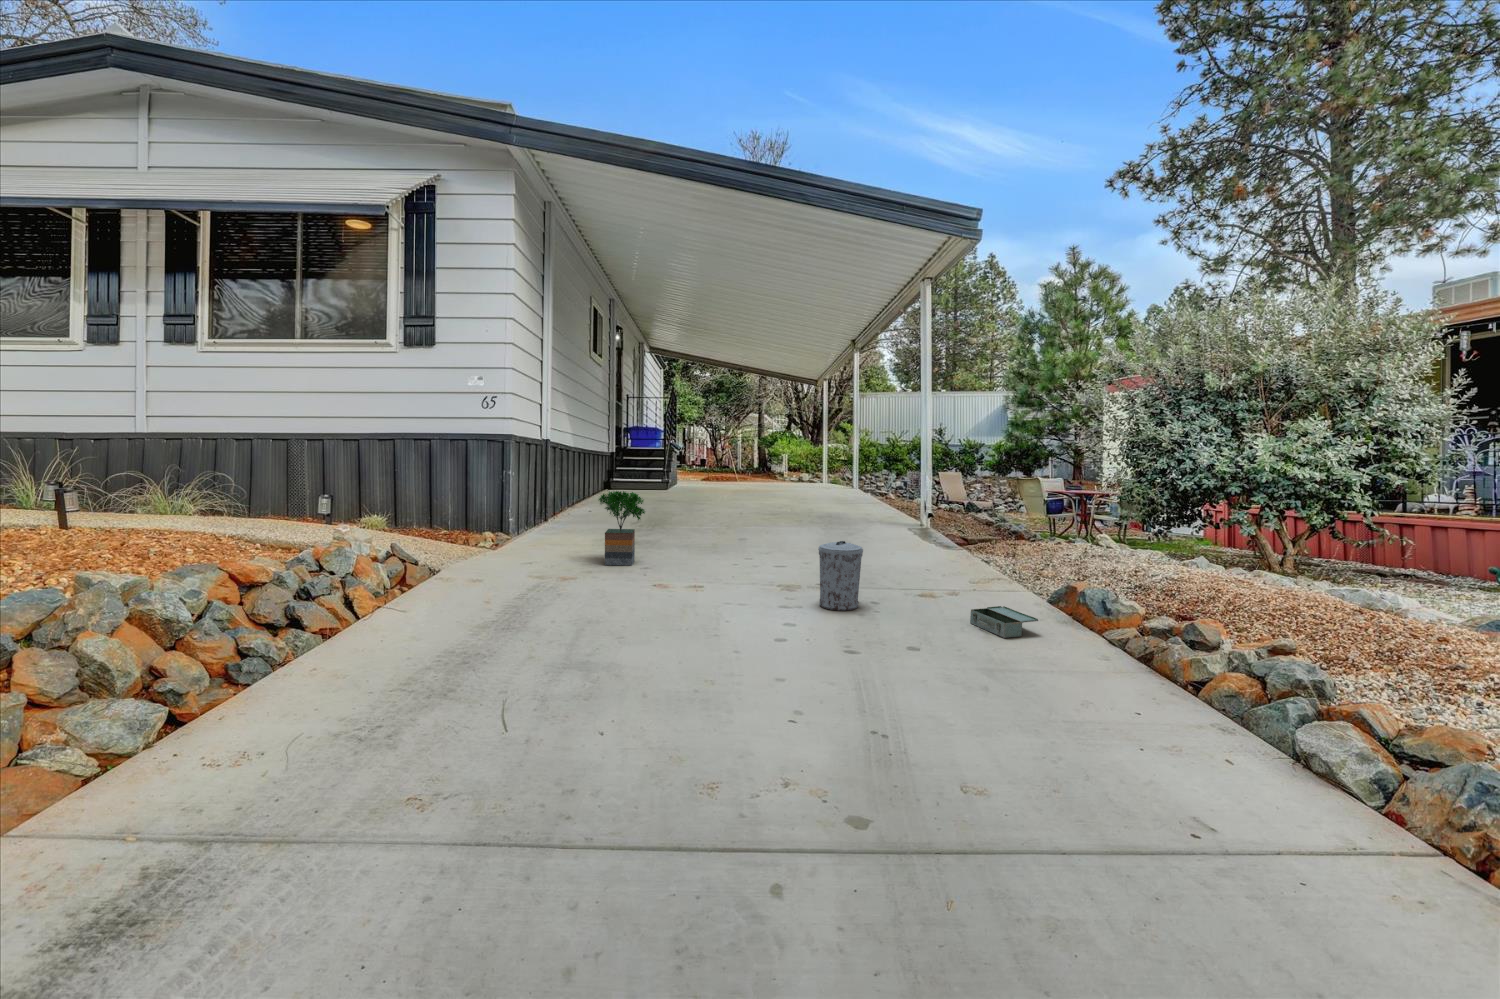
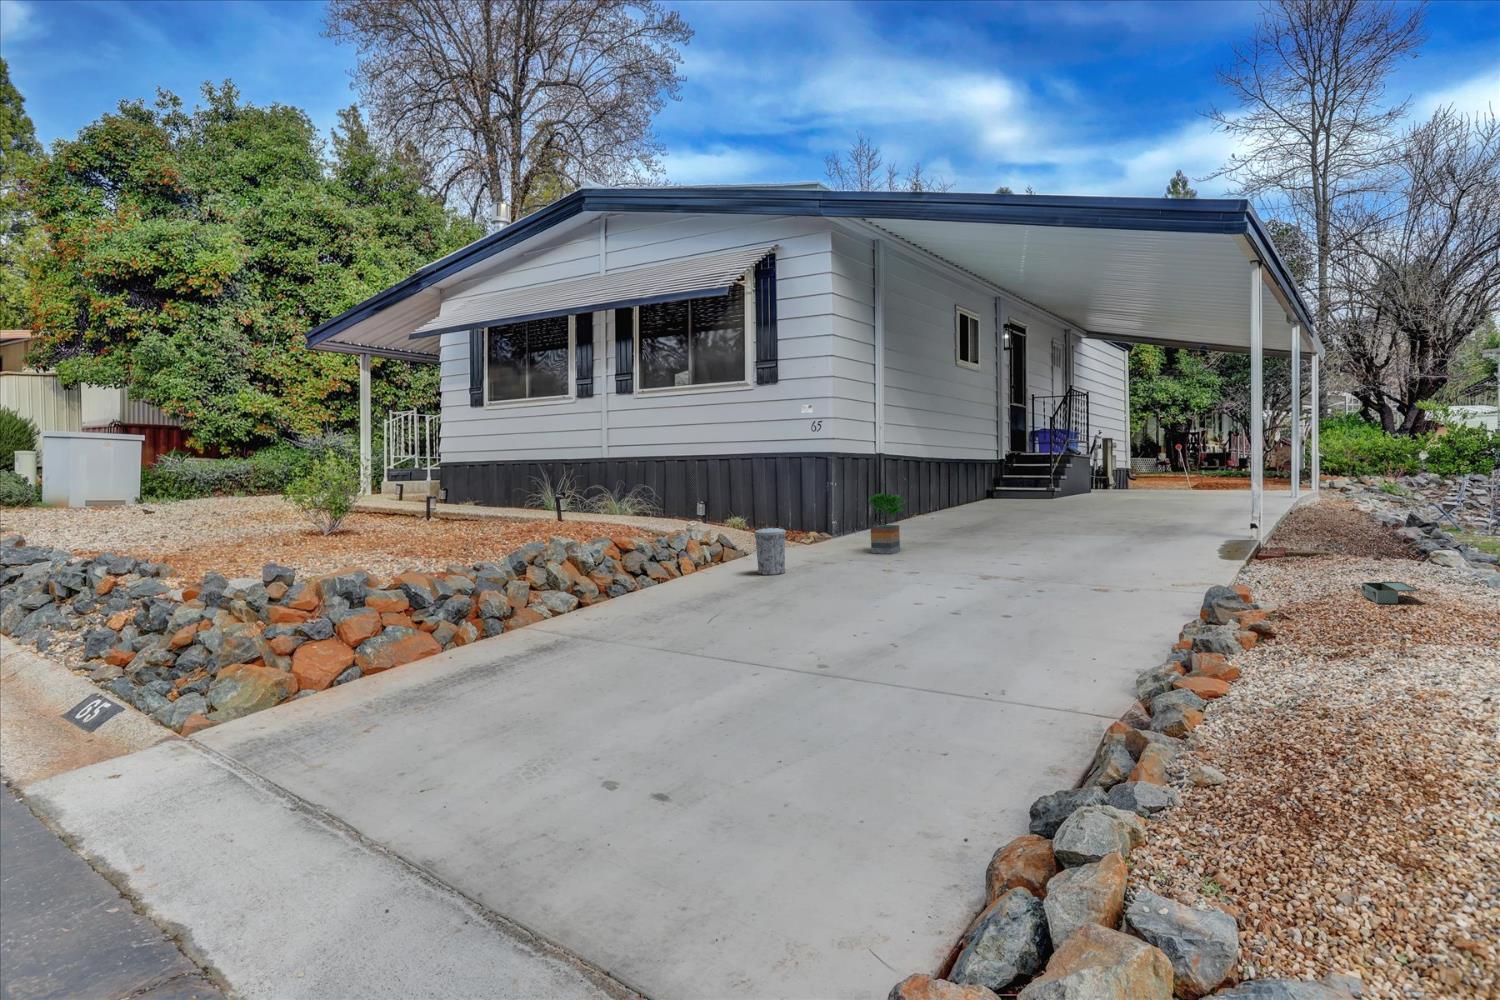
trash can: present [818,541,863,611] -> present [754,527,786,575]
toolbox: present [970,606,1038,638] -> present [1361,582,1418,604]

